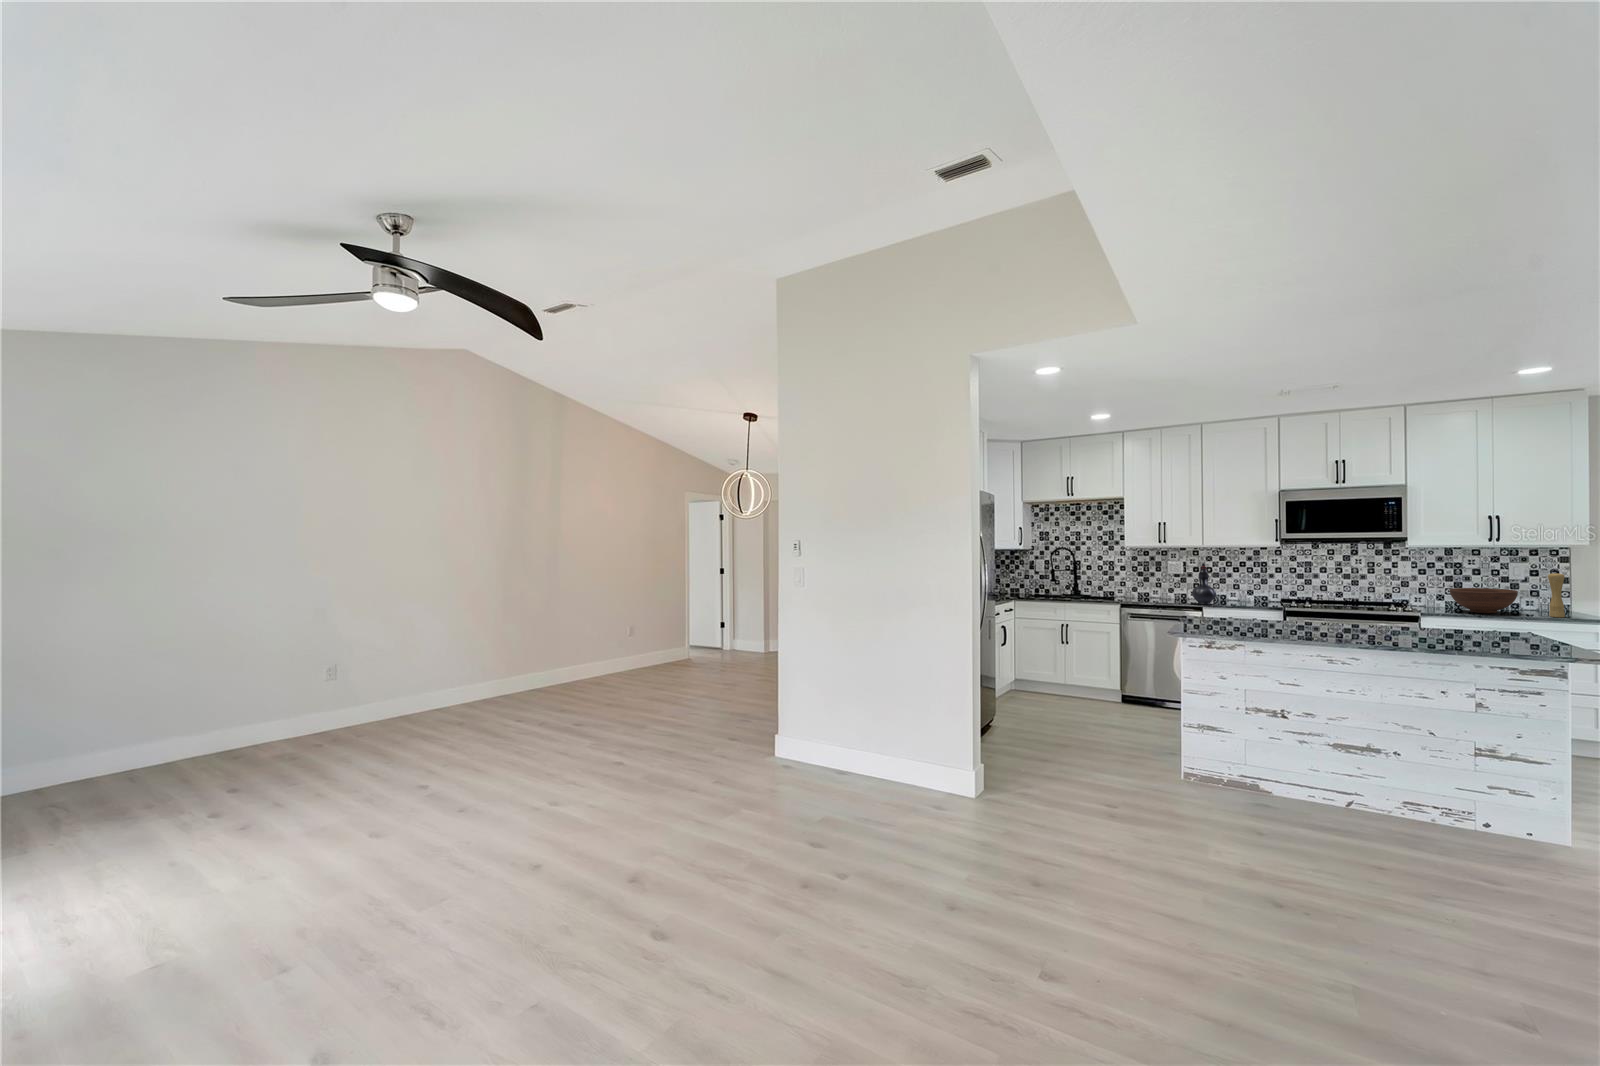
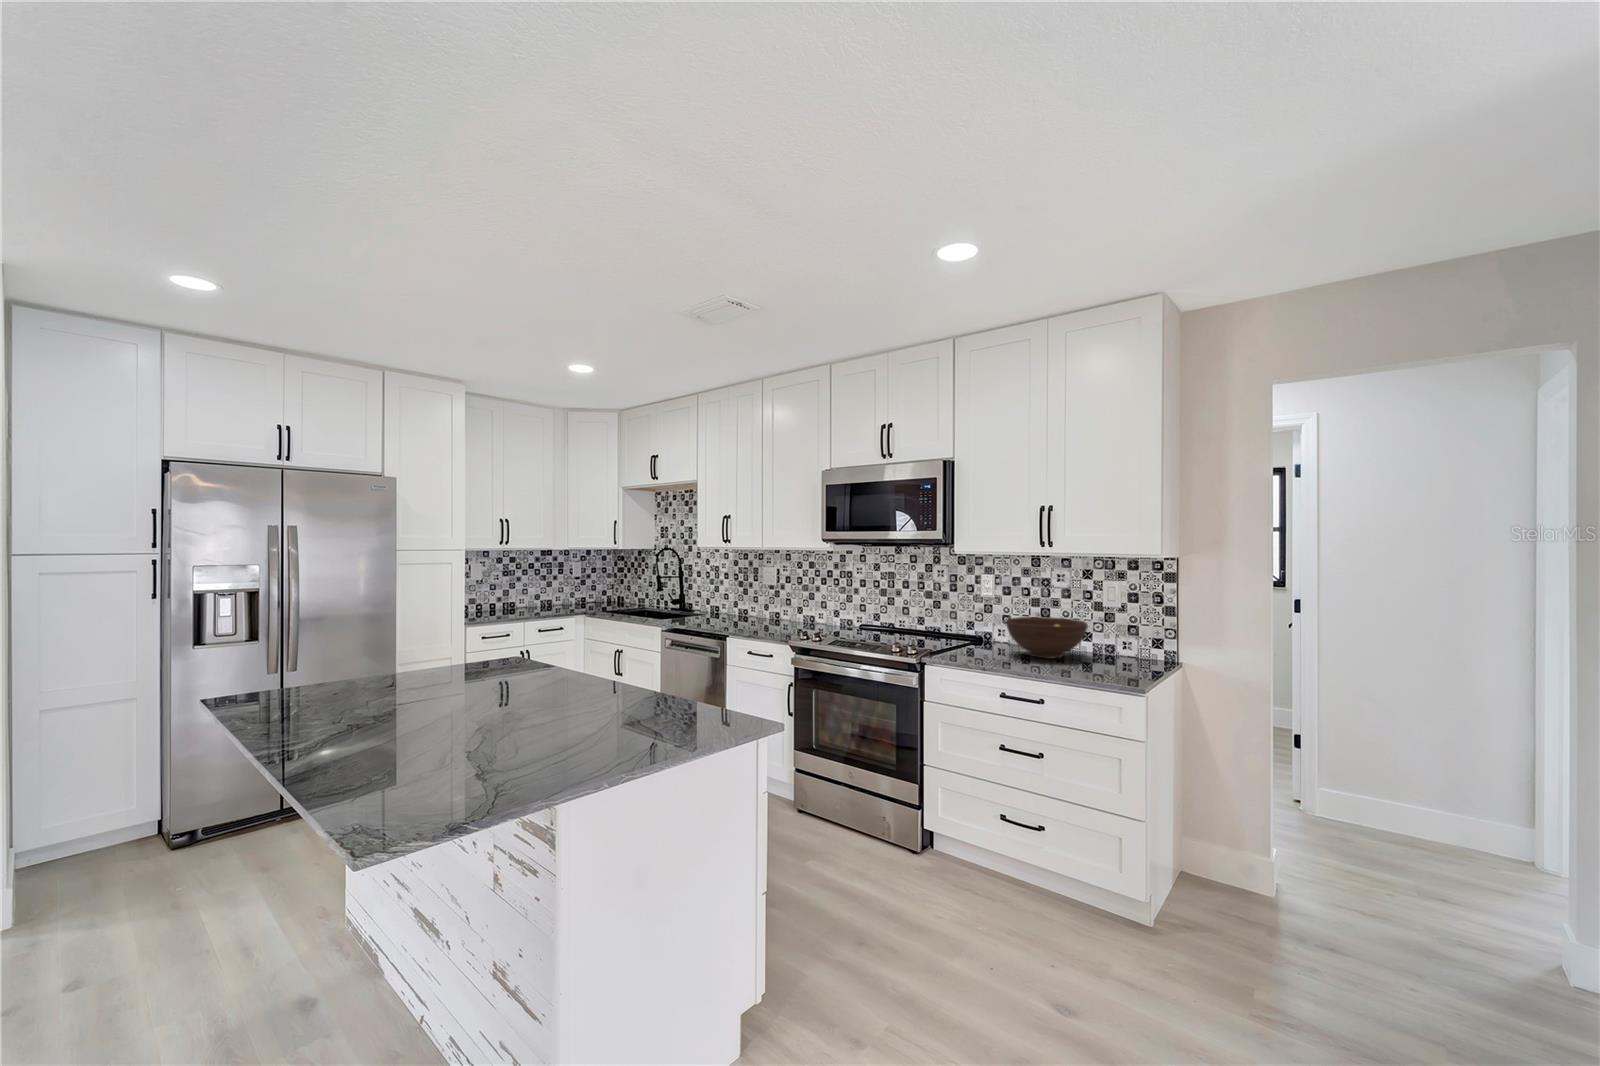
decorative vase: present [1192,563,1216,605] -> none [744,570,773,628]
pepper mill: present [1548,573,1565,617] -> none [1109,597,1129,671]

